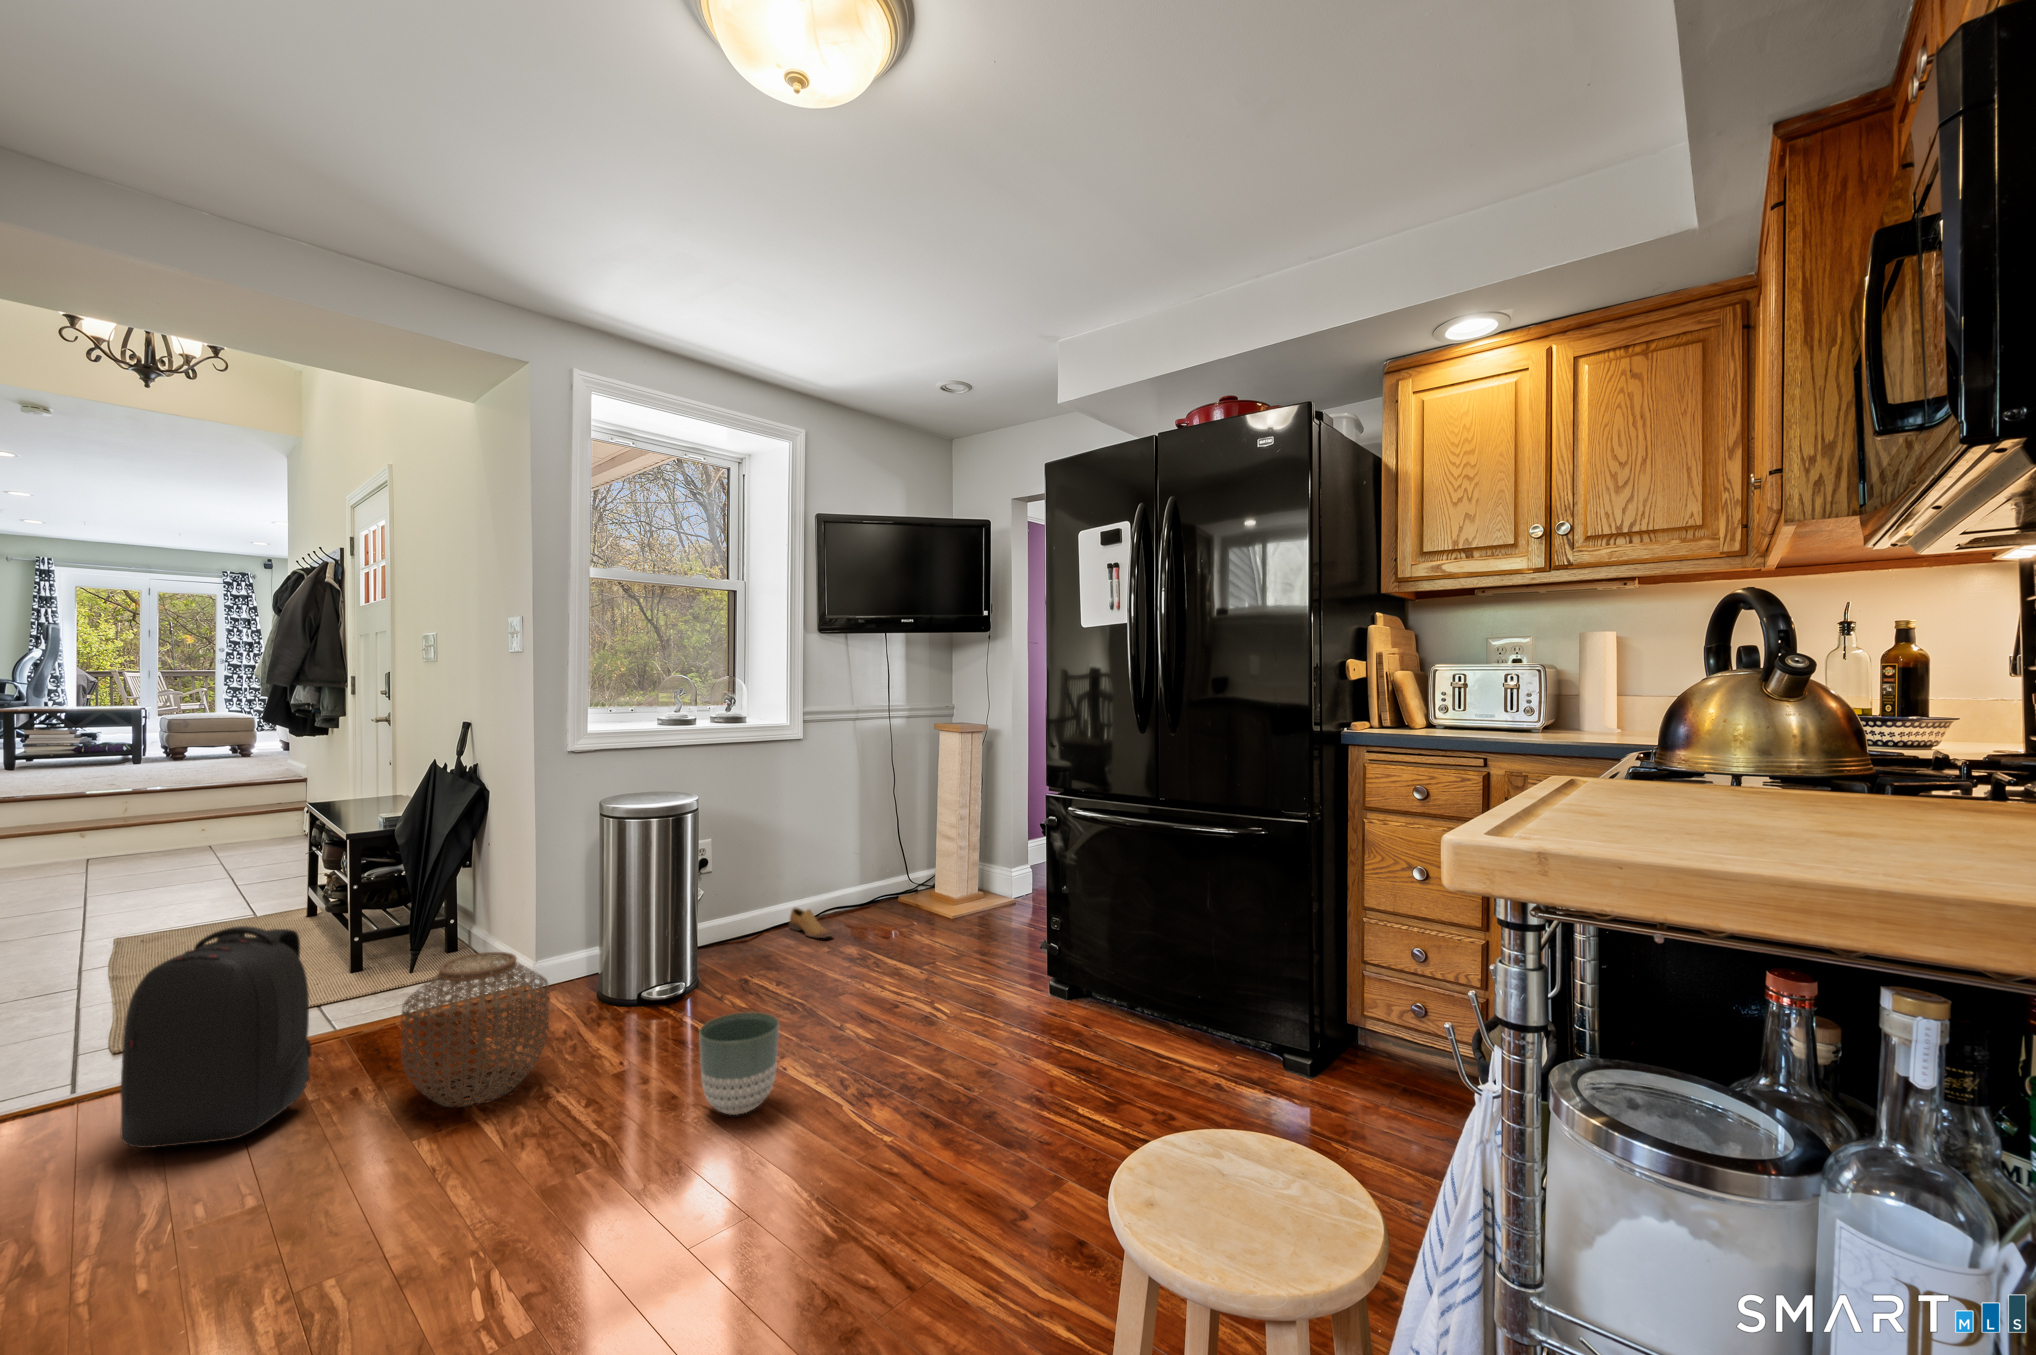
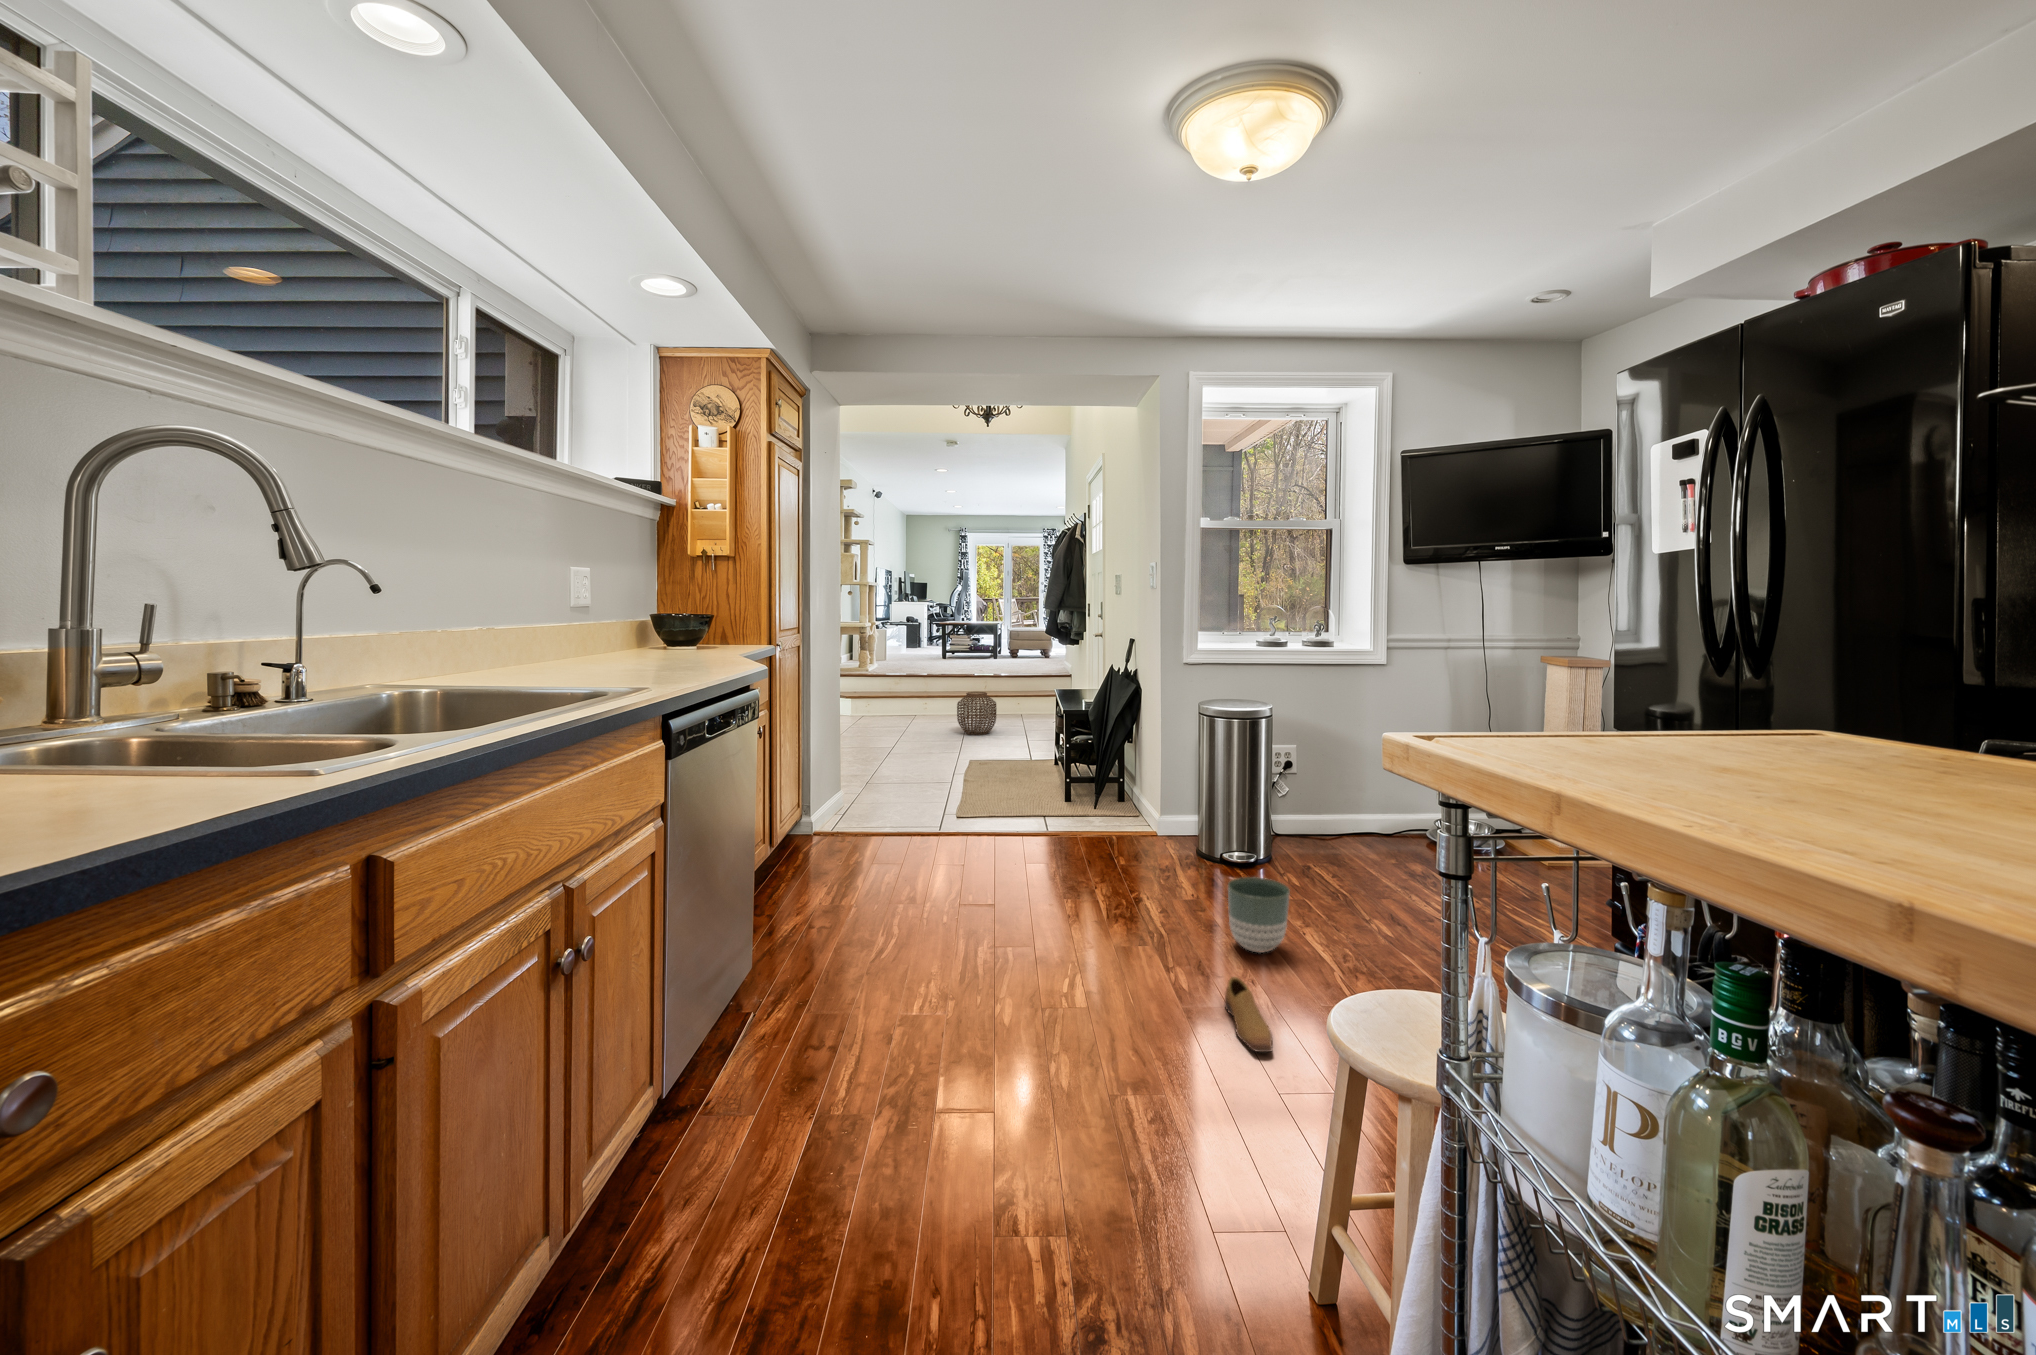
shoe: present [789,908,832,938] -> present [1225,977,1272,1052]
backpack: present [120,926,312,1148] -> none [944,758,1025,875]
woven basket: present [401,952,549,1107] -> present [957,692,997,735]

